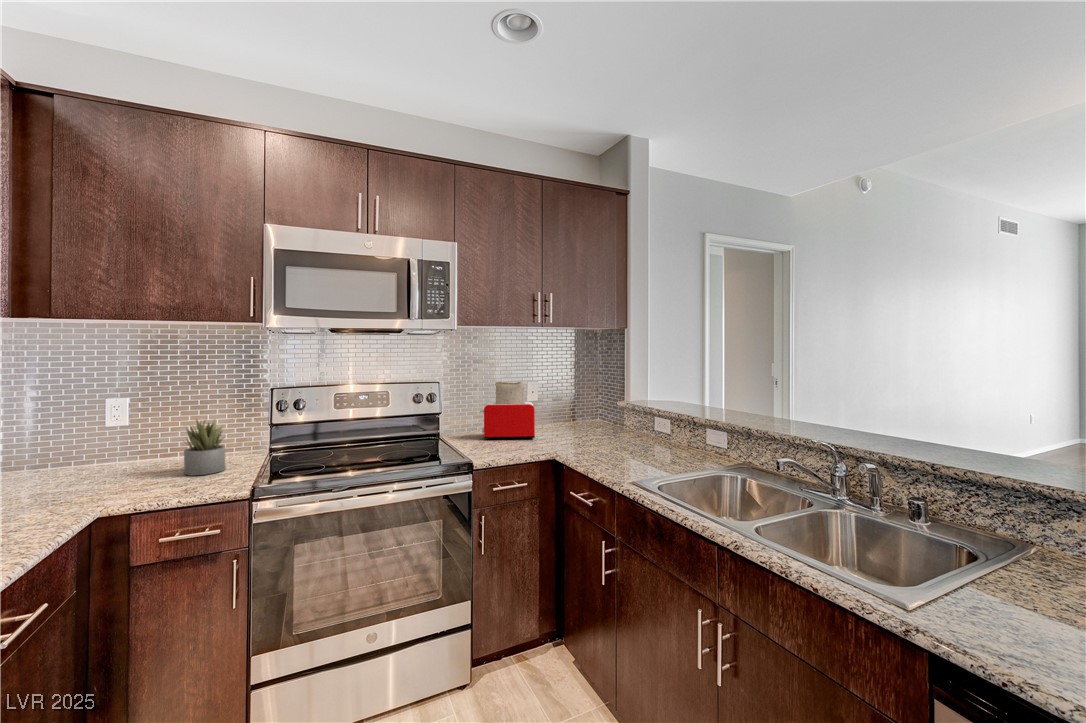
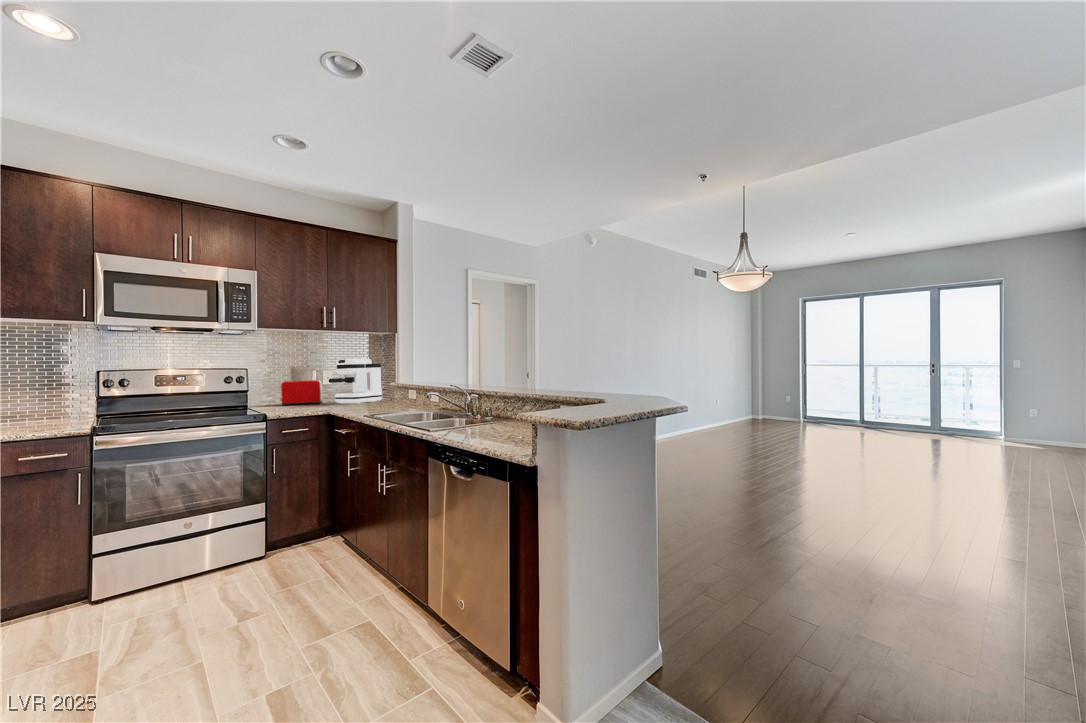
coffee maker: none [551,374,623,447] -> present [329,359,382,404]
succulent plant: present [184,419,226,476] -> none [22,388,62,428]

